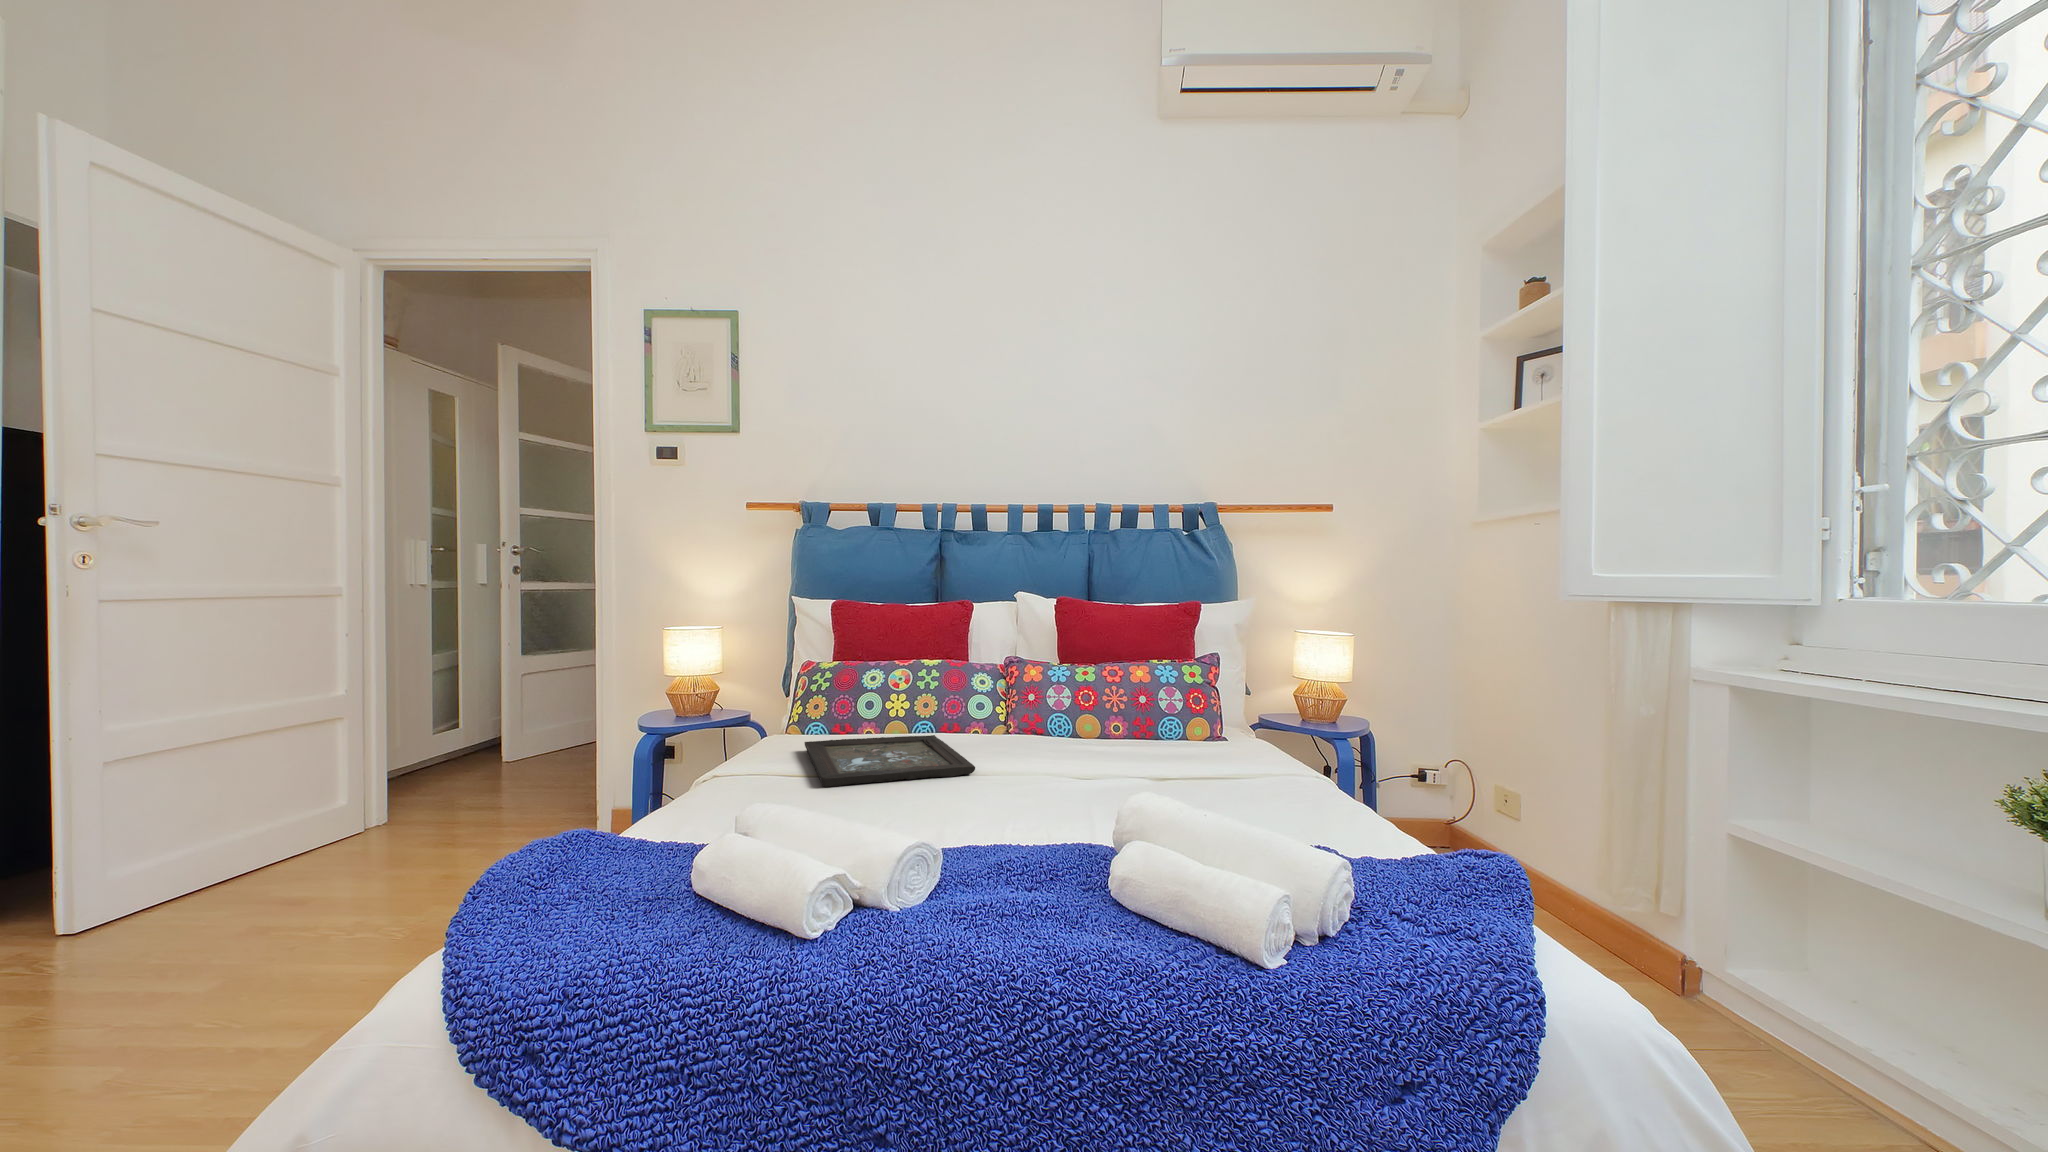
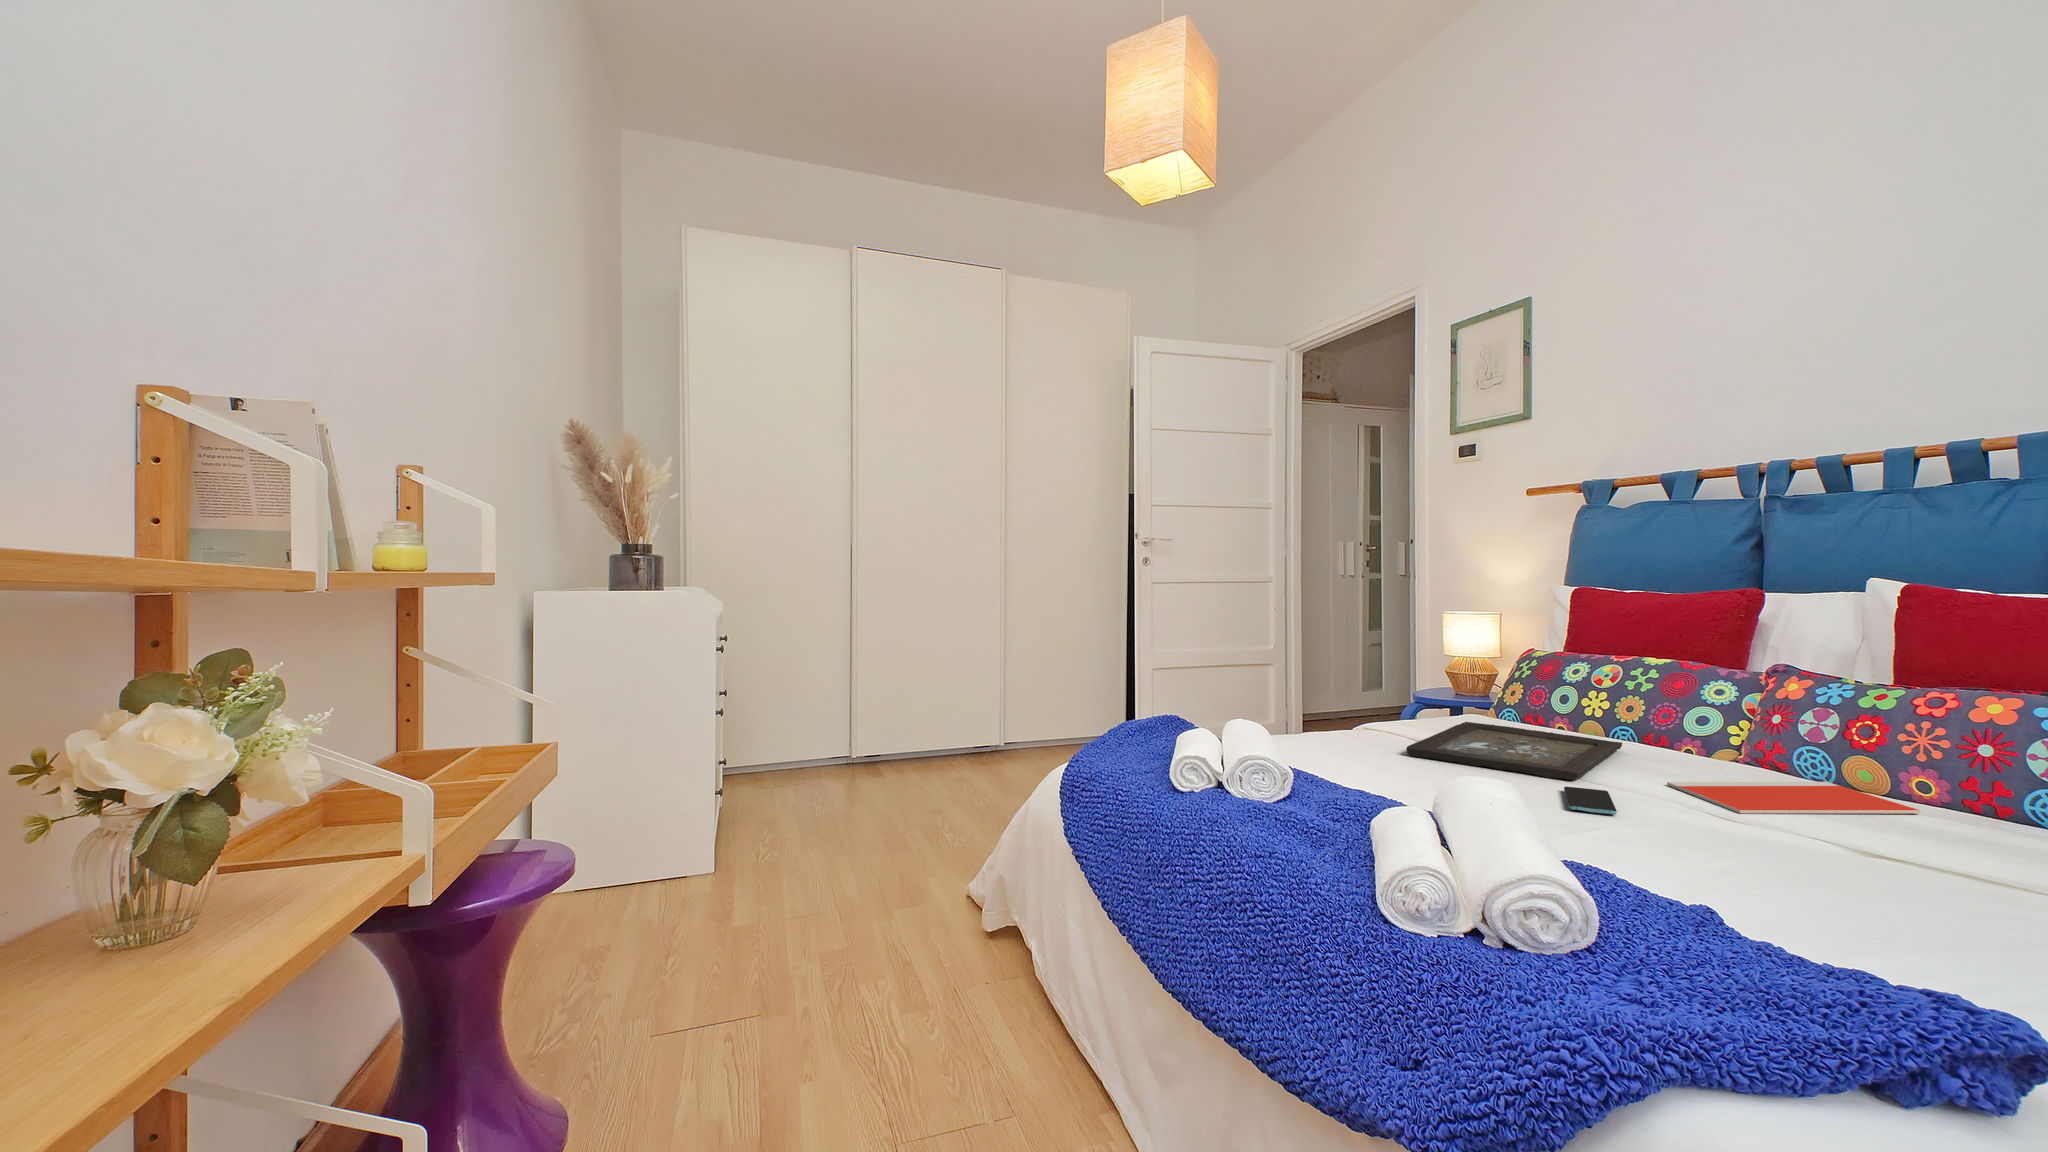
notebook: none [1015,737,1130,770] -> present [1667,782,1921,814]
smartphone: none [987,776,1053,797] -> present [1564,787,1617,814]

